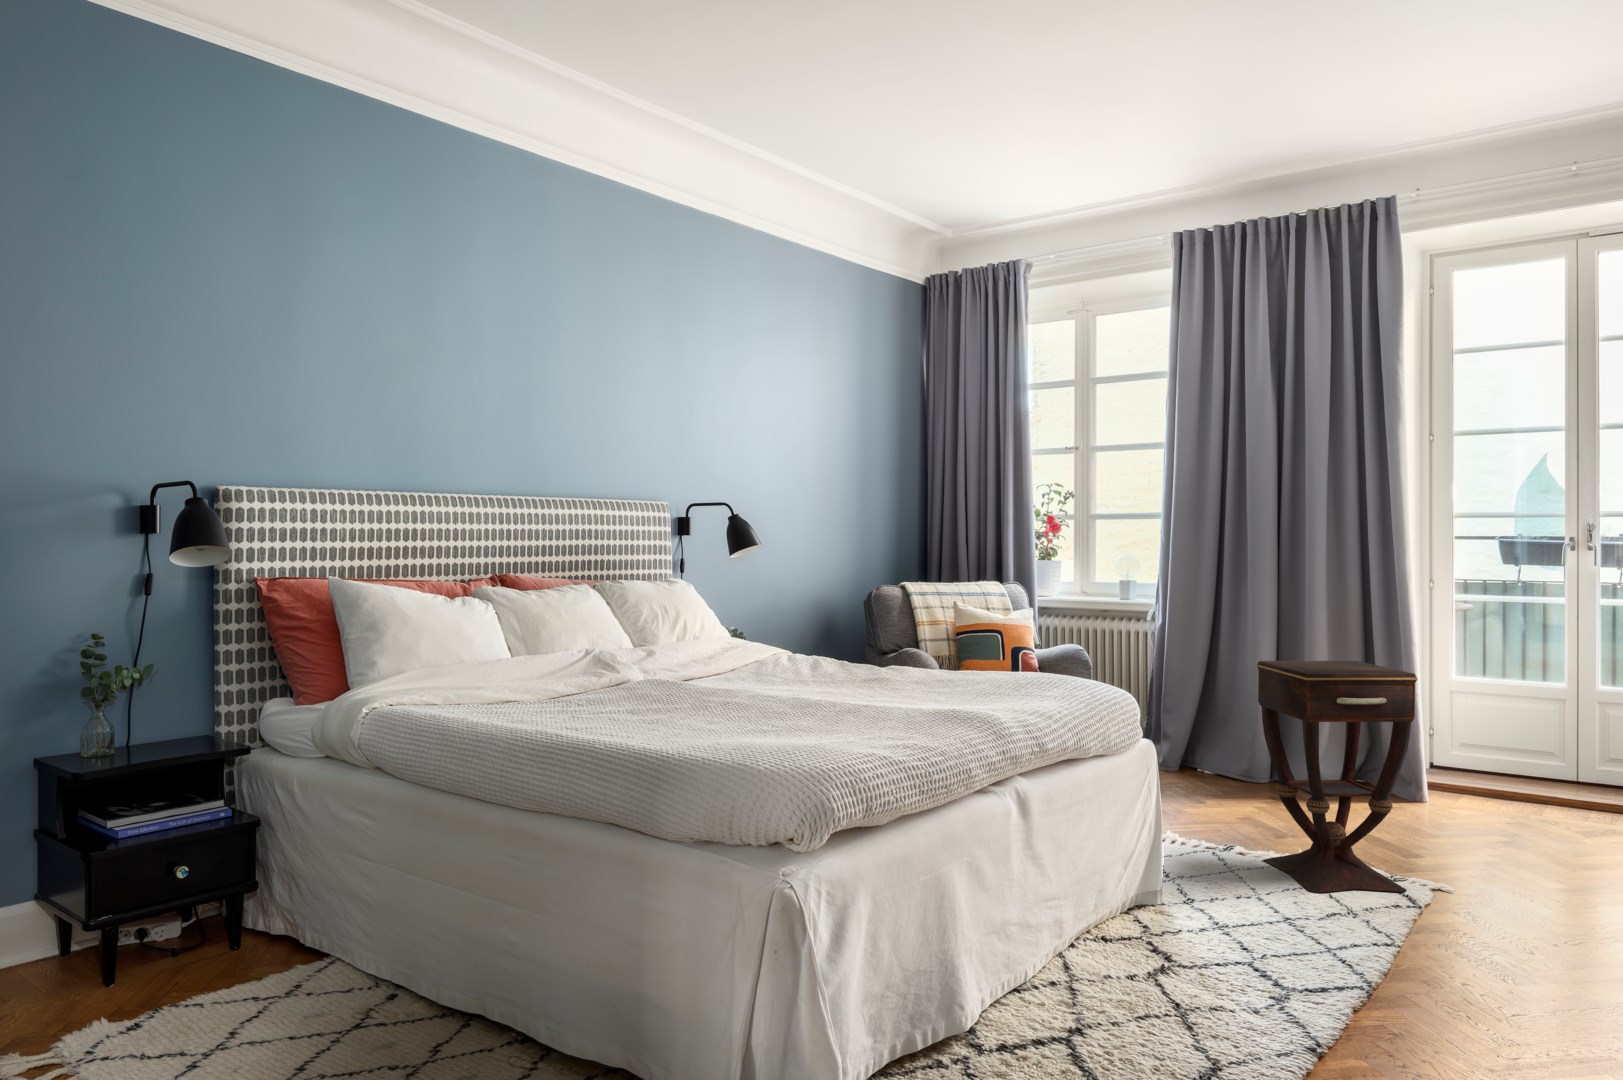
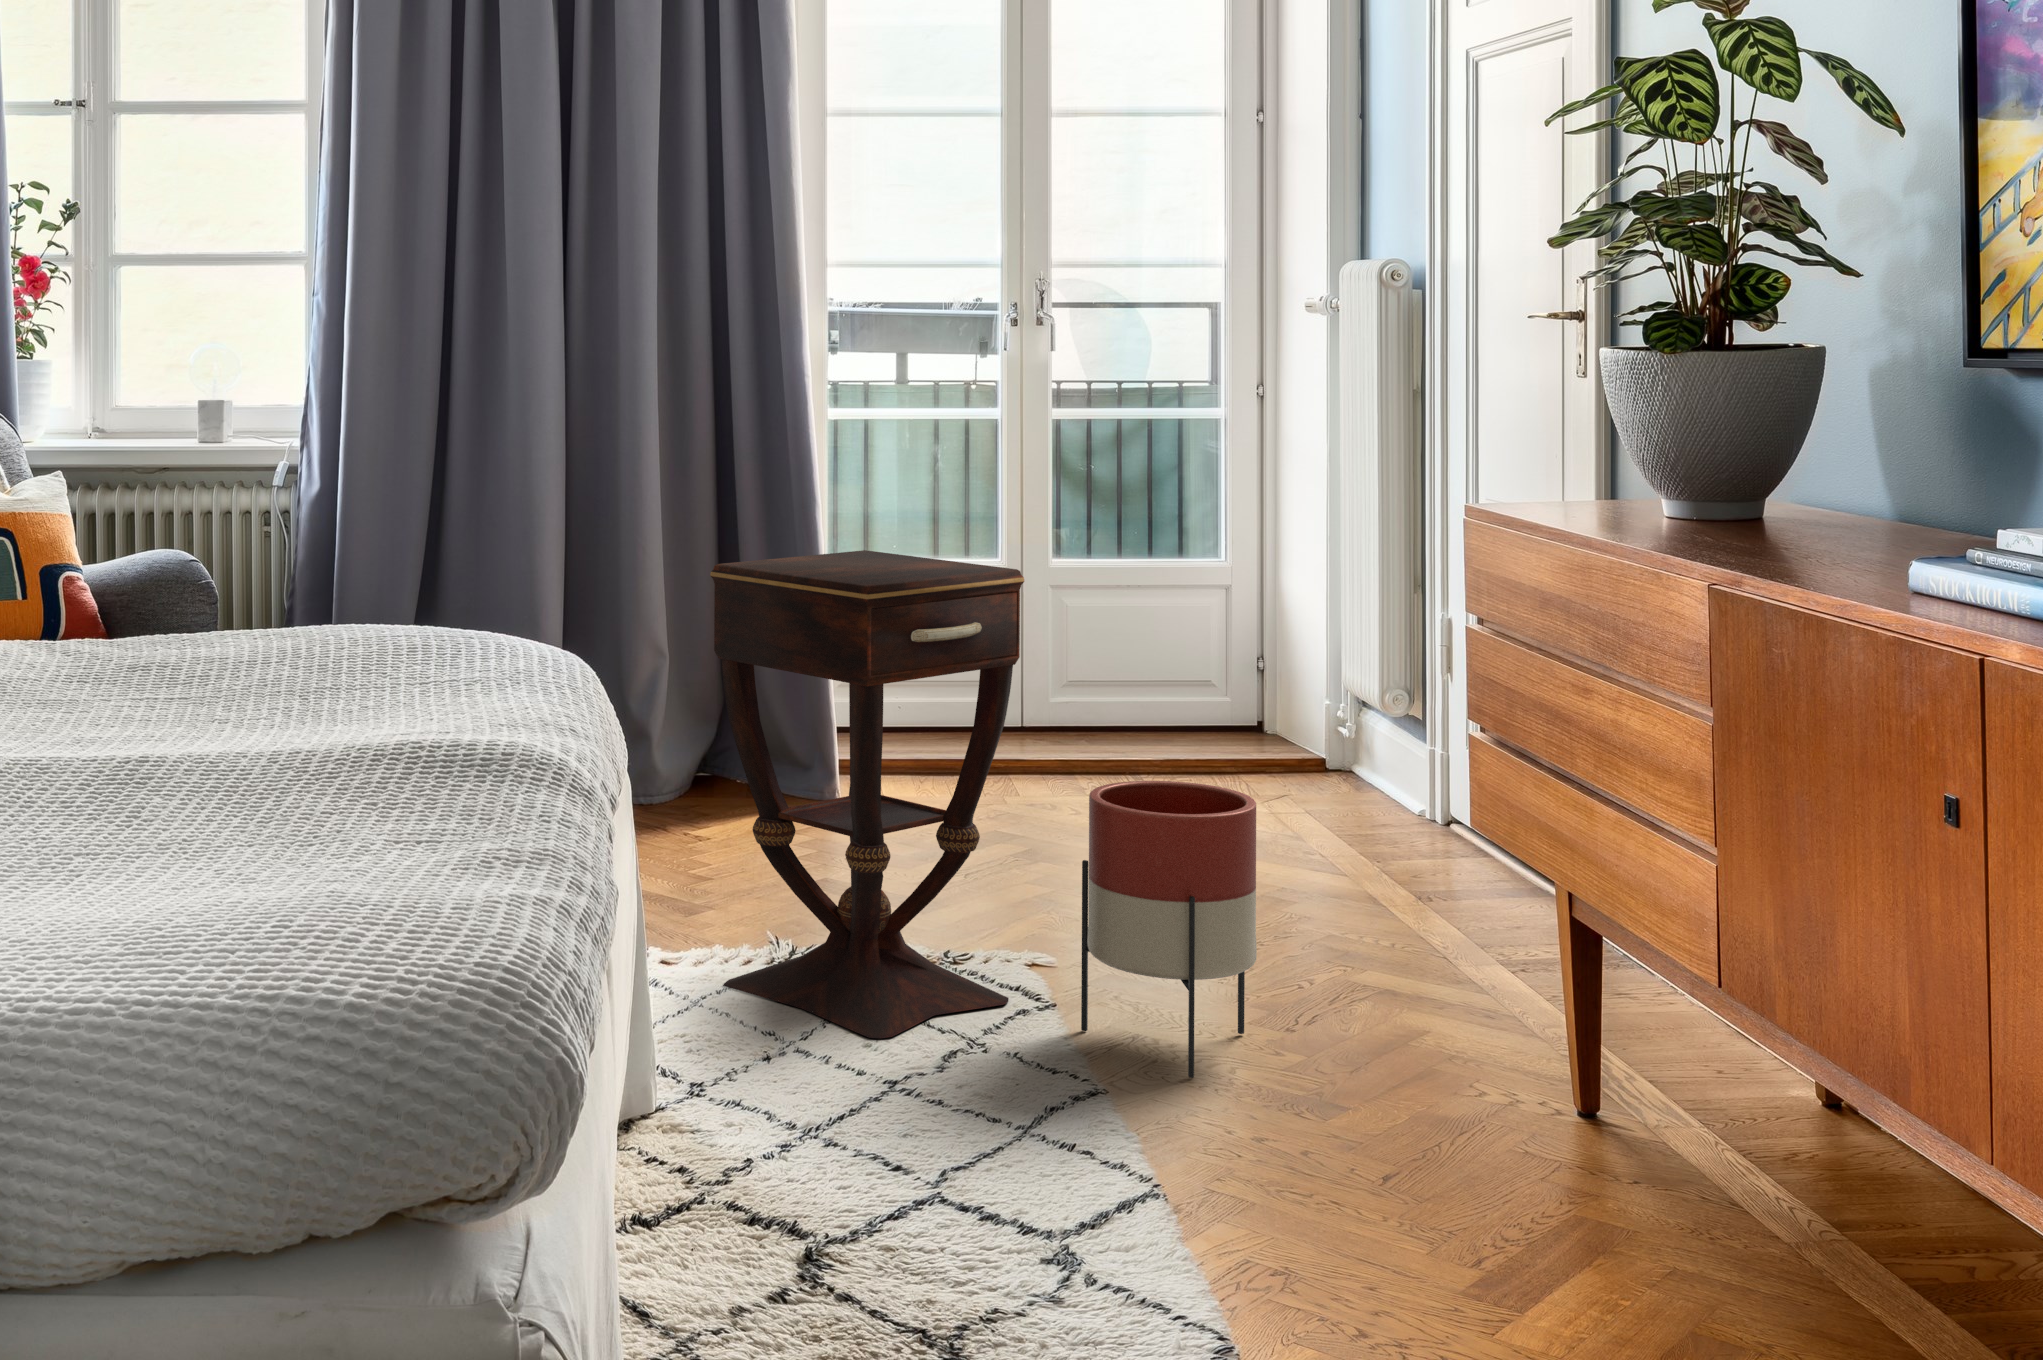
planter: none [1426,786,1528,938] -> present [1081,781,1257,1078]

